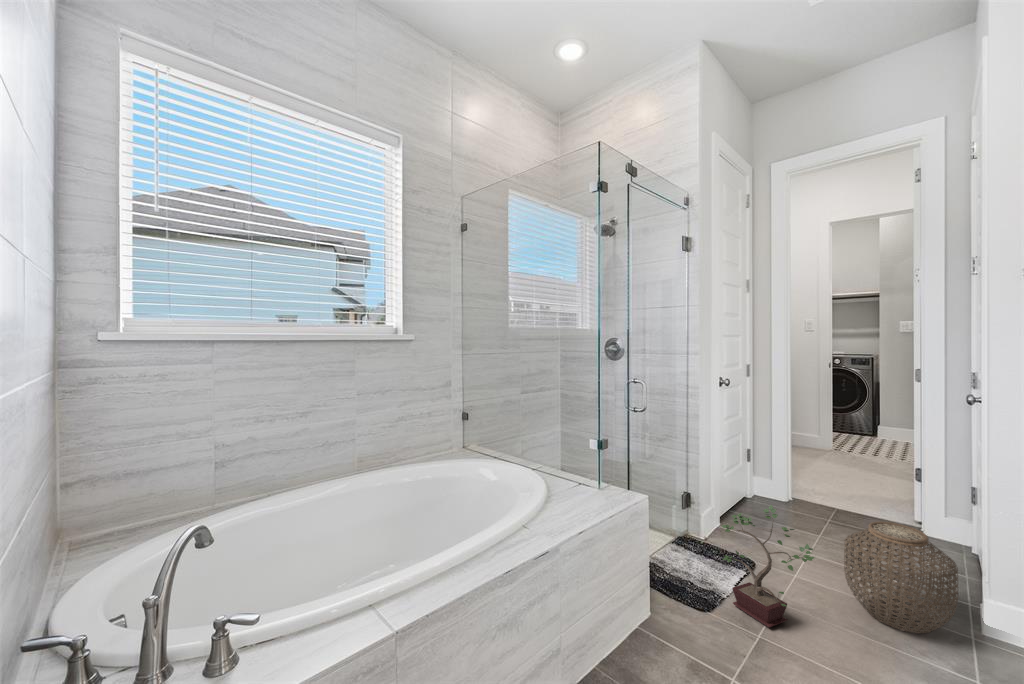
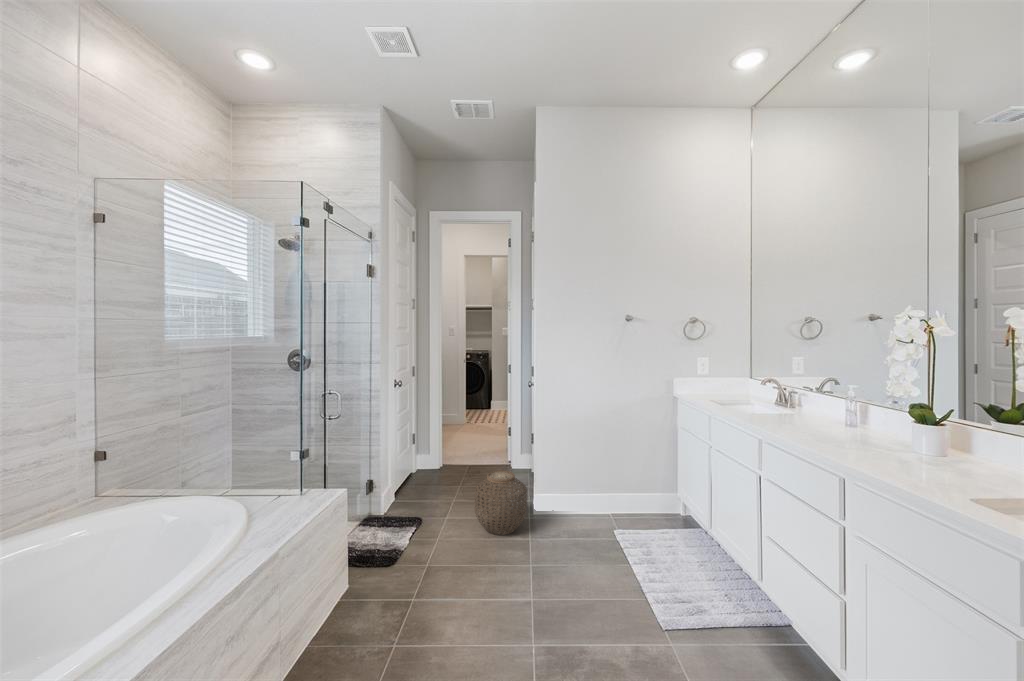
potted plant: present [722,505,814,628] -> none [401,476,461,562]

